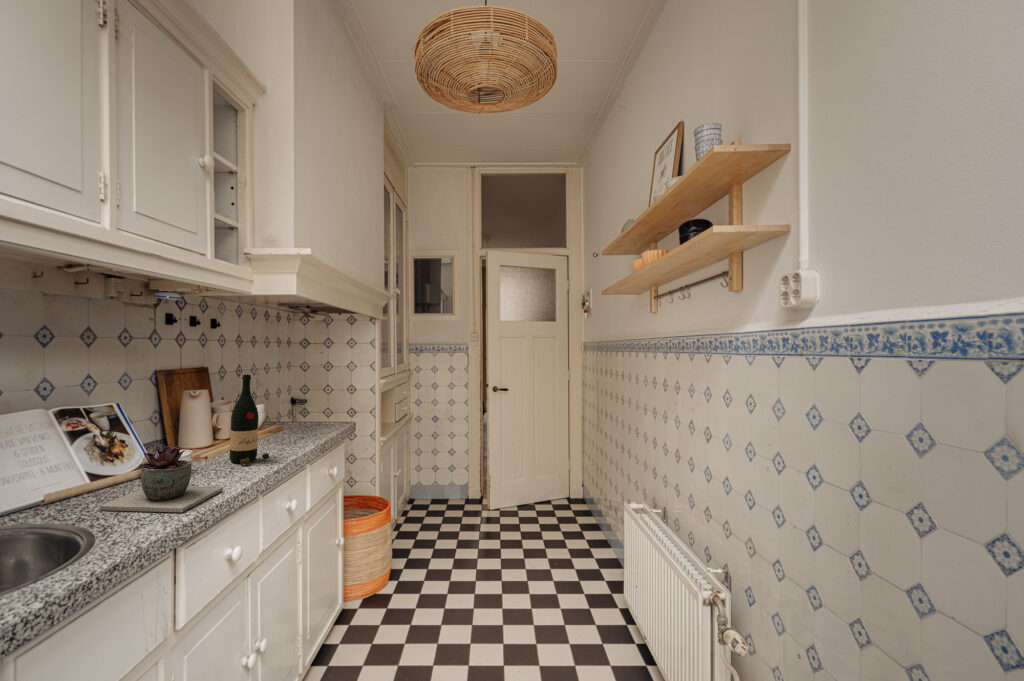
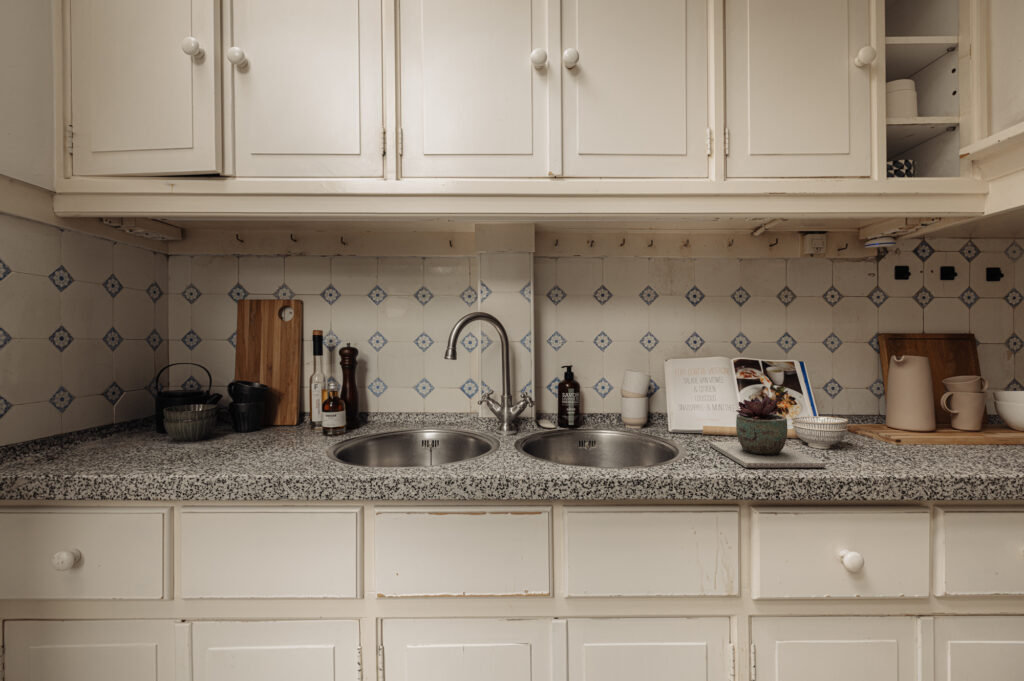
wine bottle: present [230,375,269,465] -> none [909,327,975,461]

